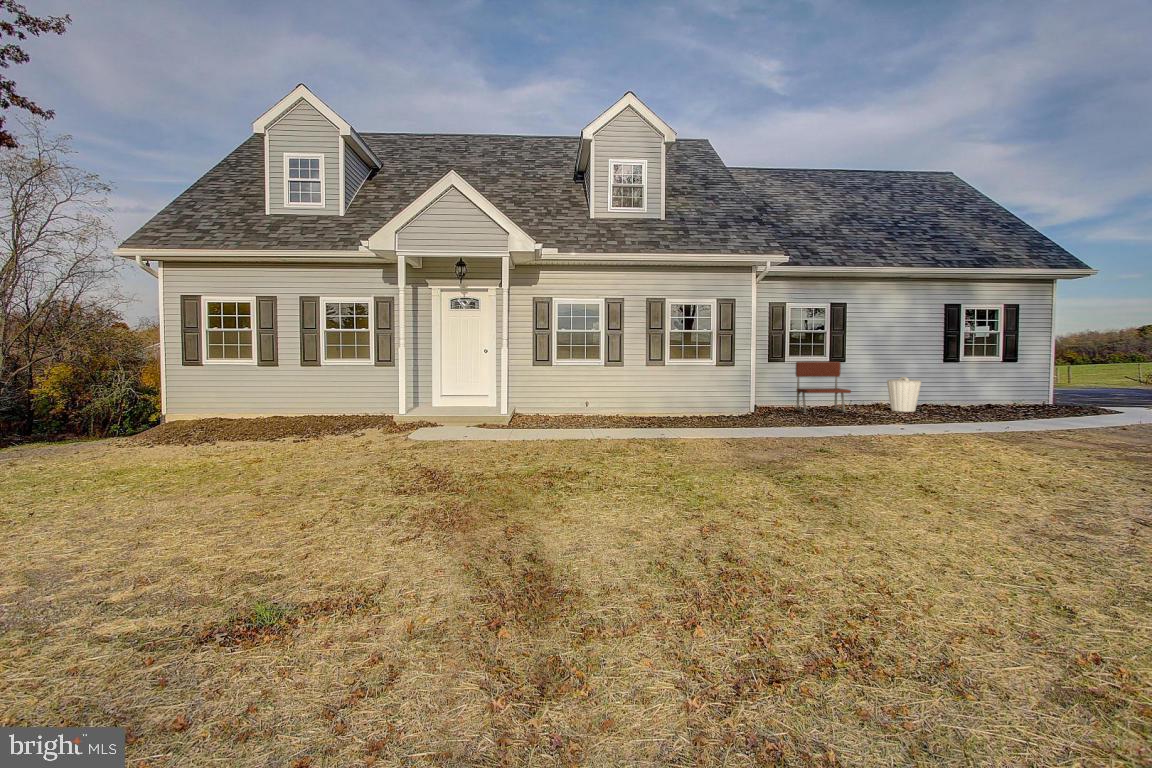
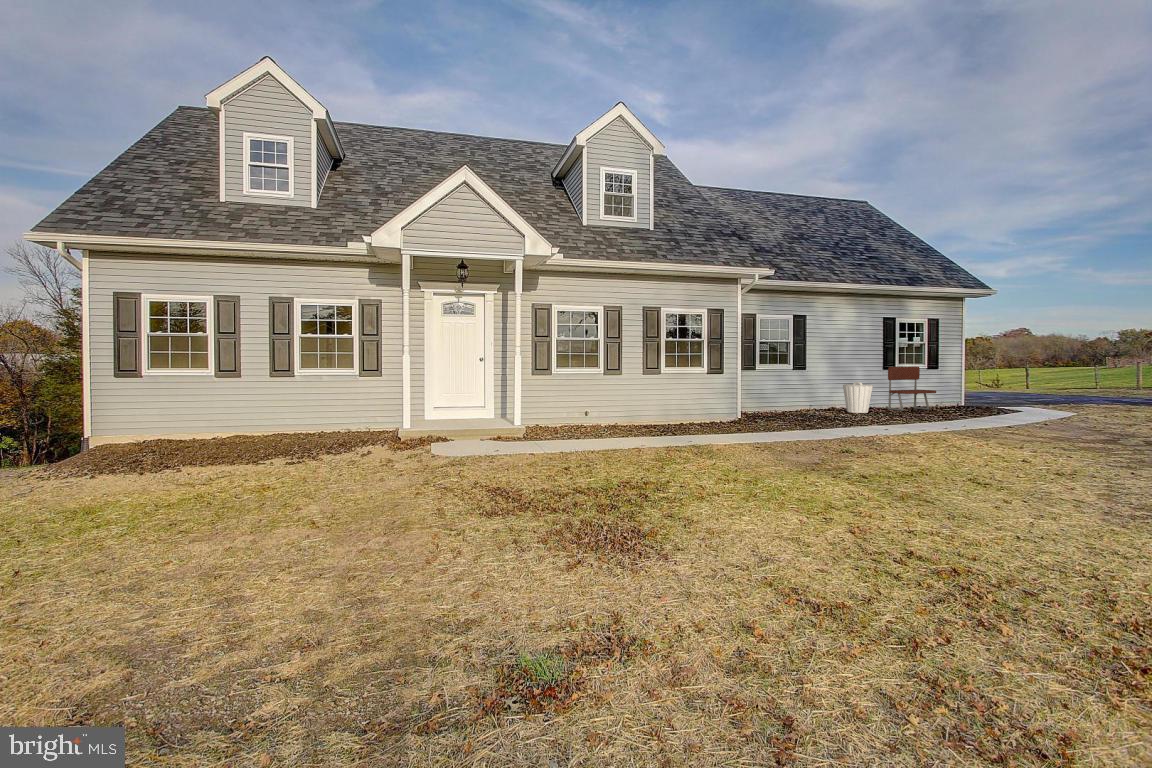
bench: present [796,361,851,413] -> present [888,367,936,411]

